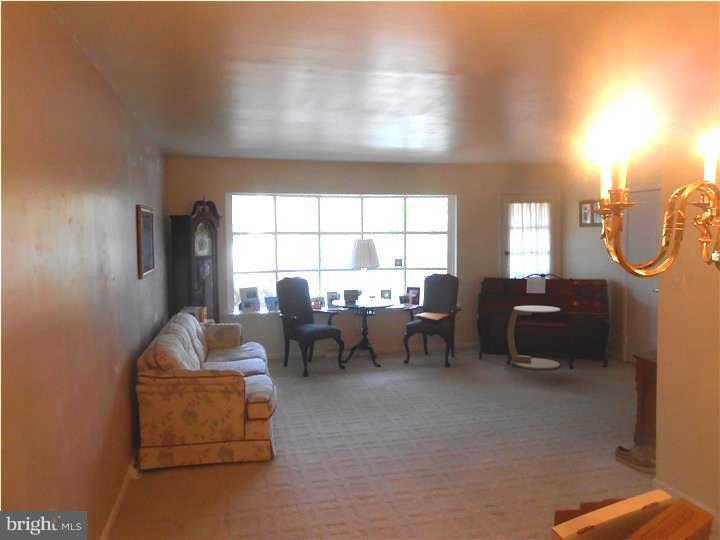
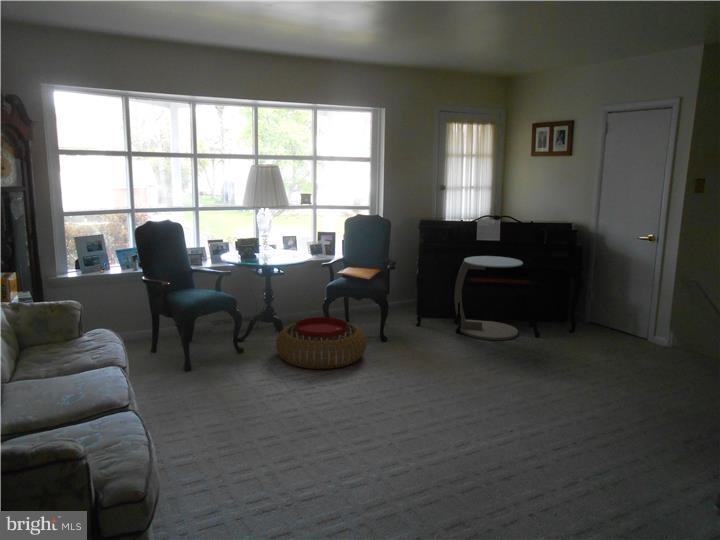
pouf: none [367,346,431,379] -> present [276,317,366,369]

